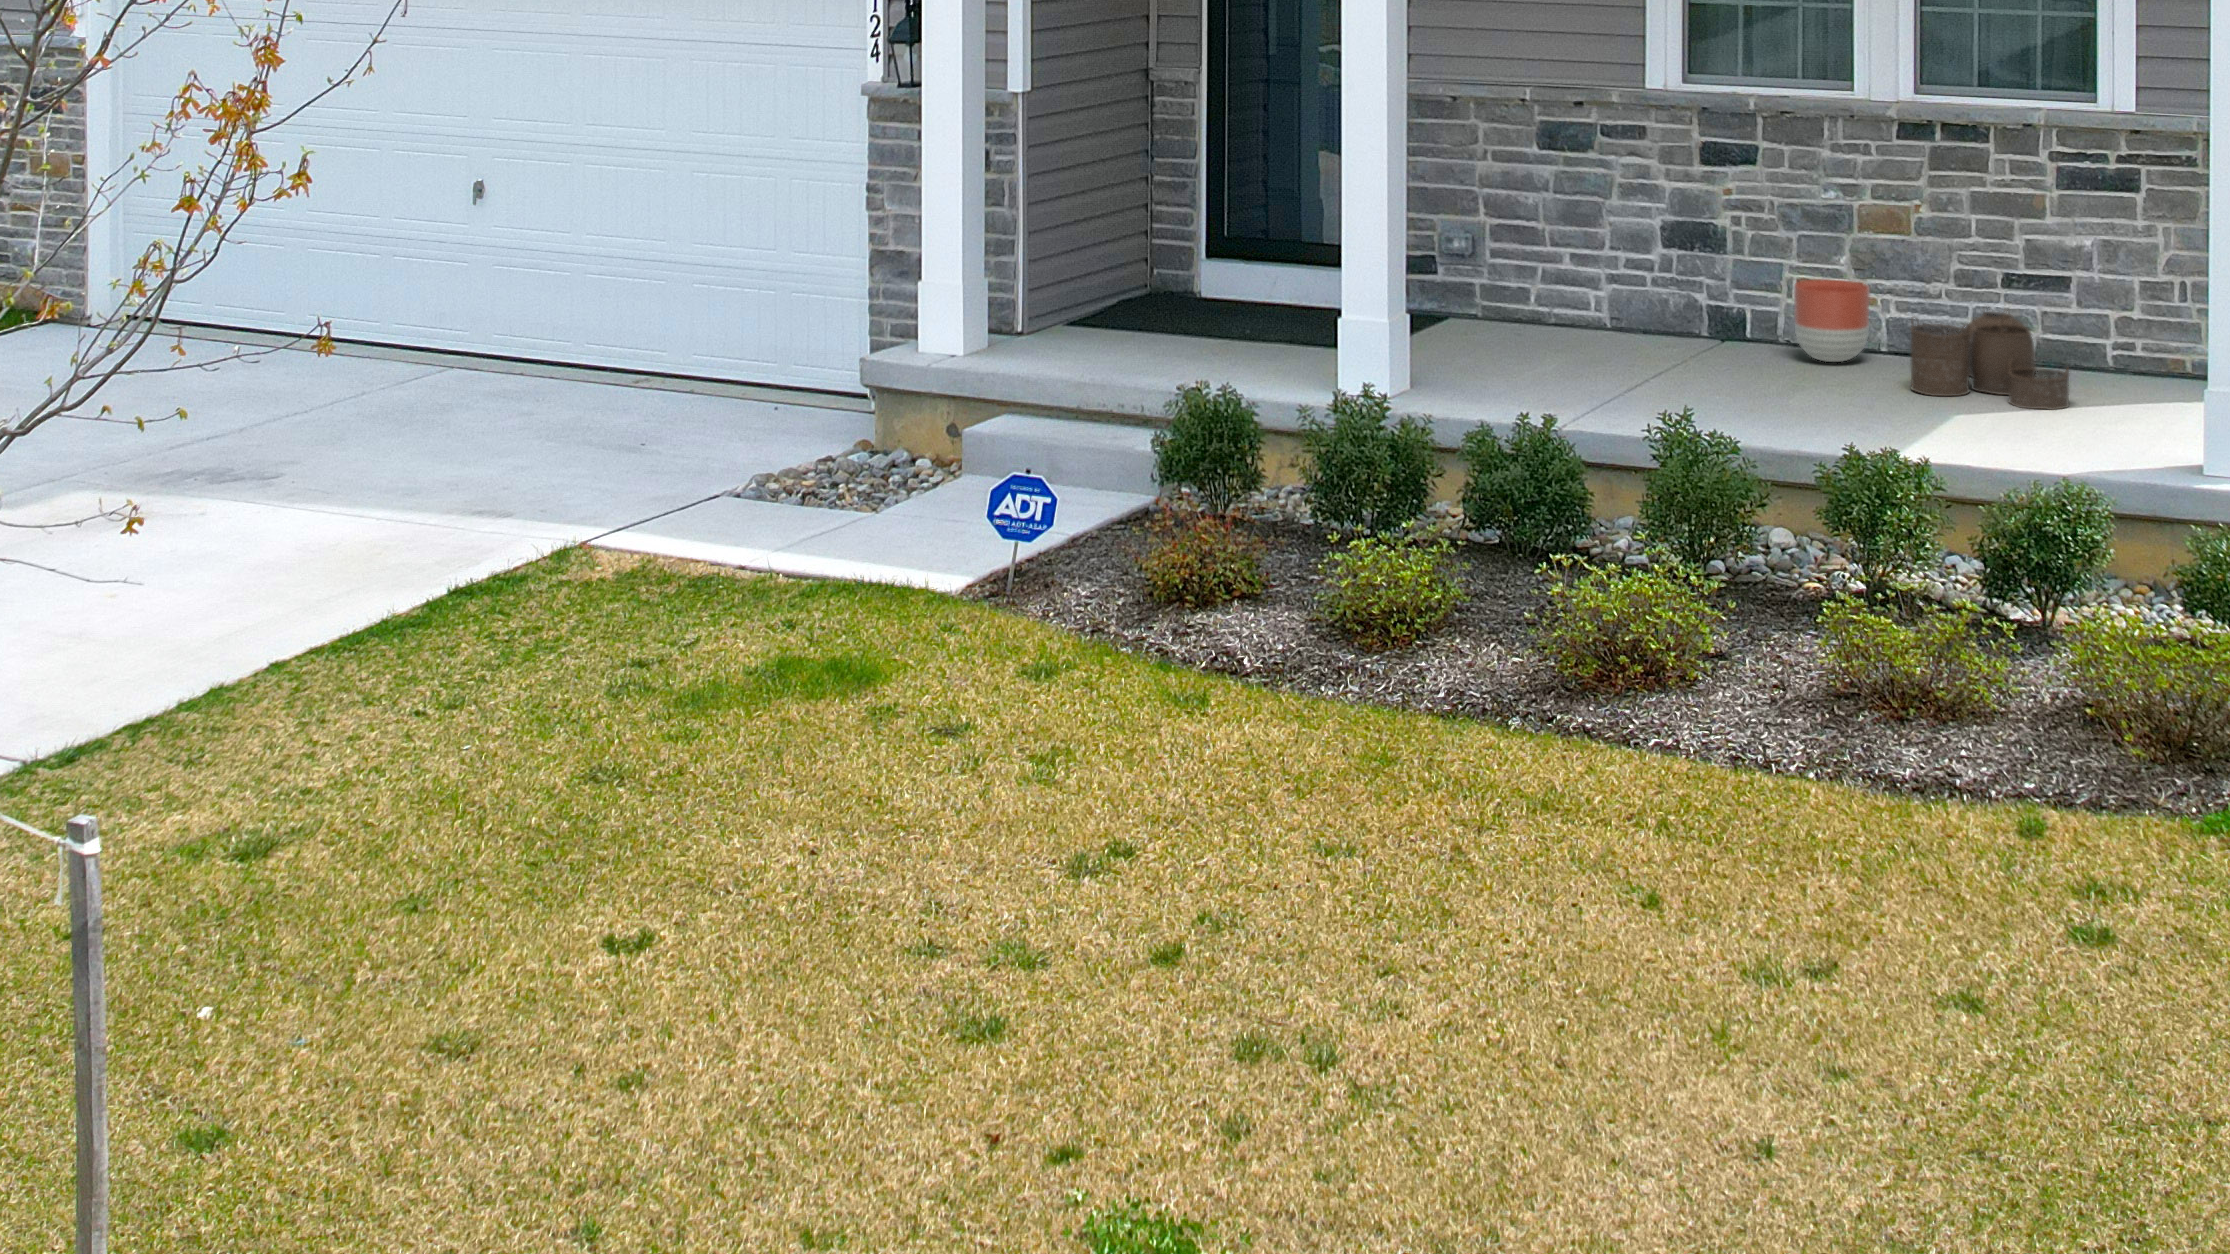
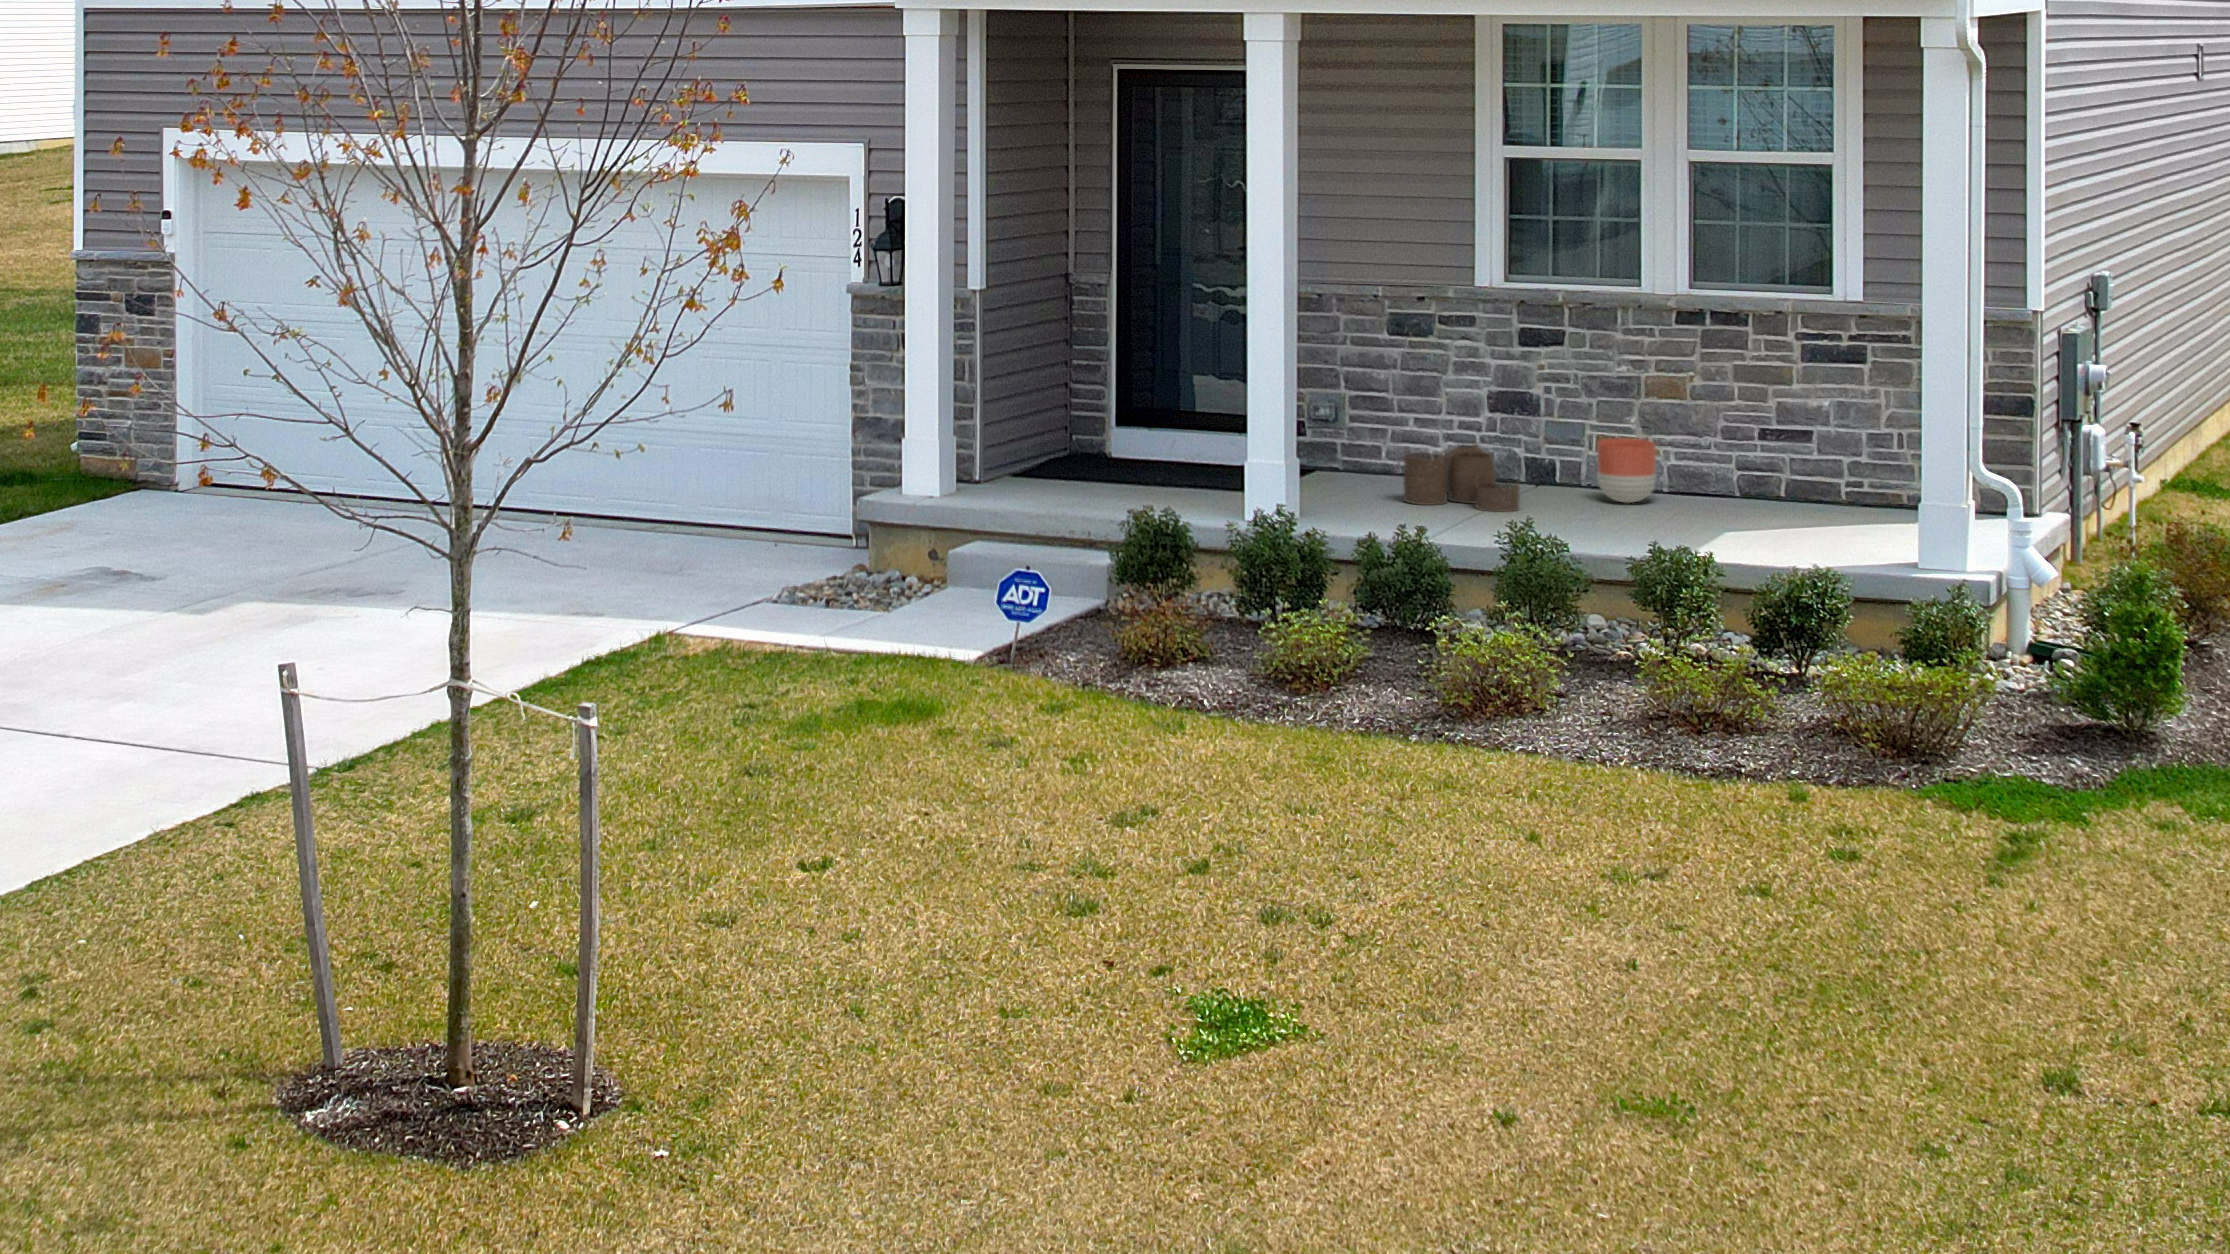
woven basket: present [1910,309,2069,410] -> present [1404,444,1520,512]

